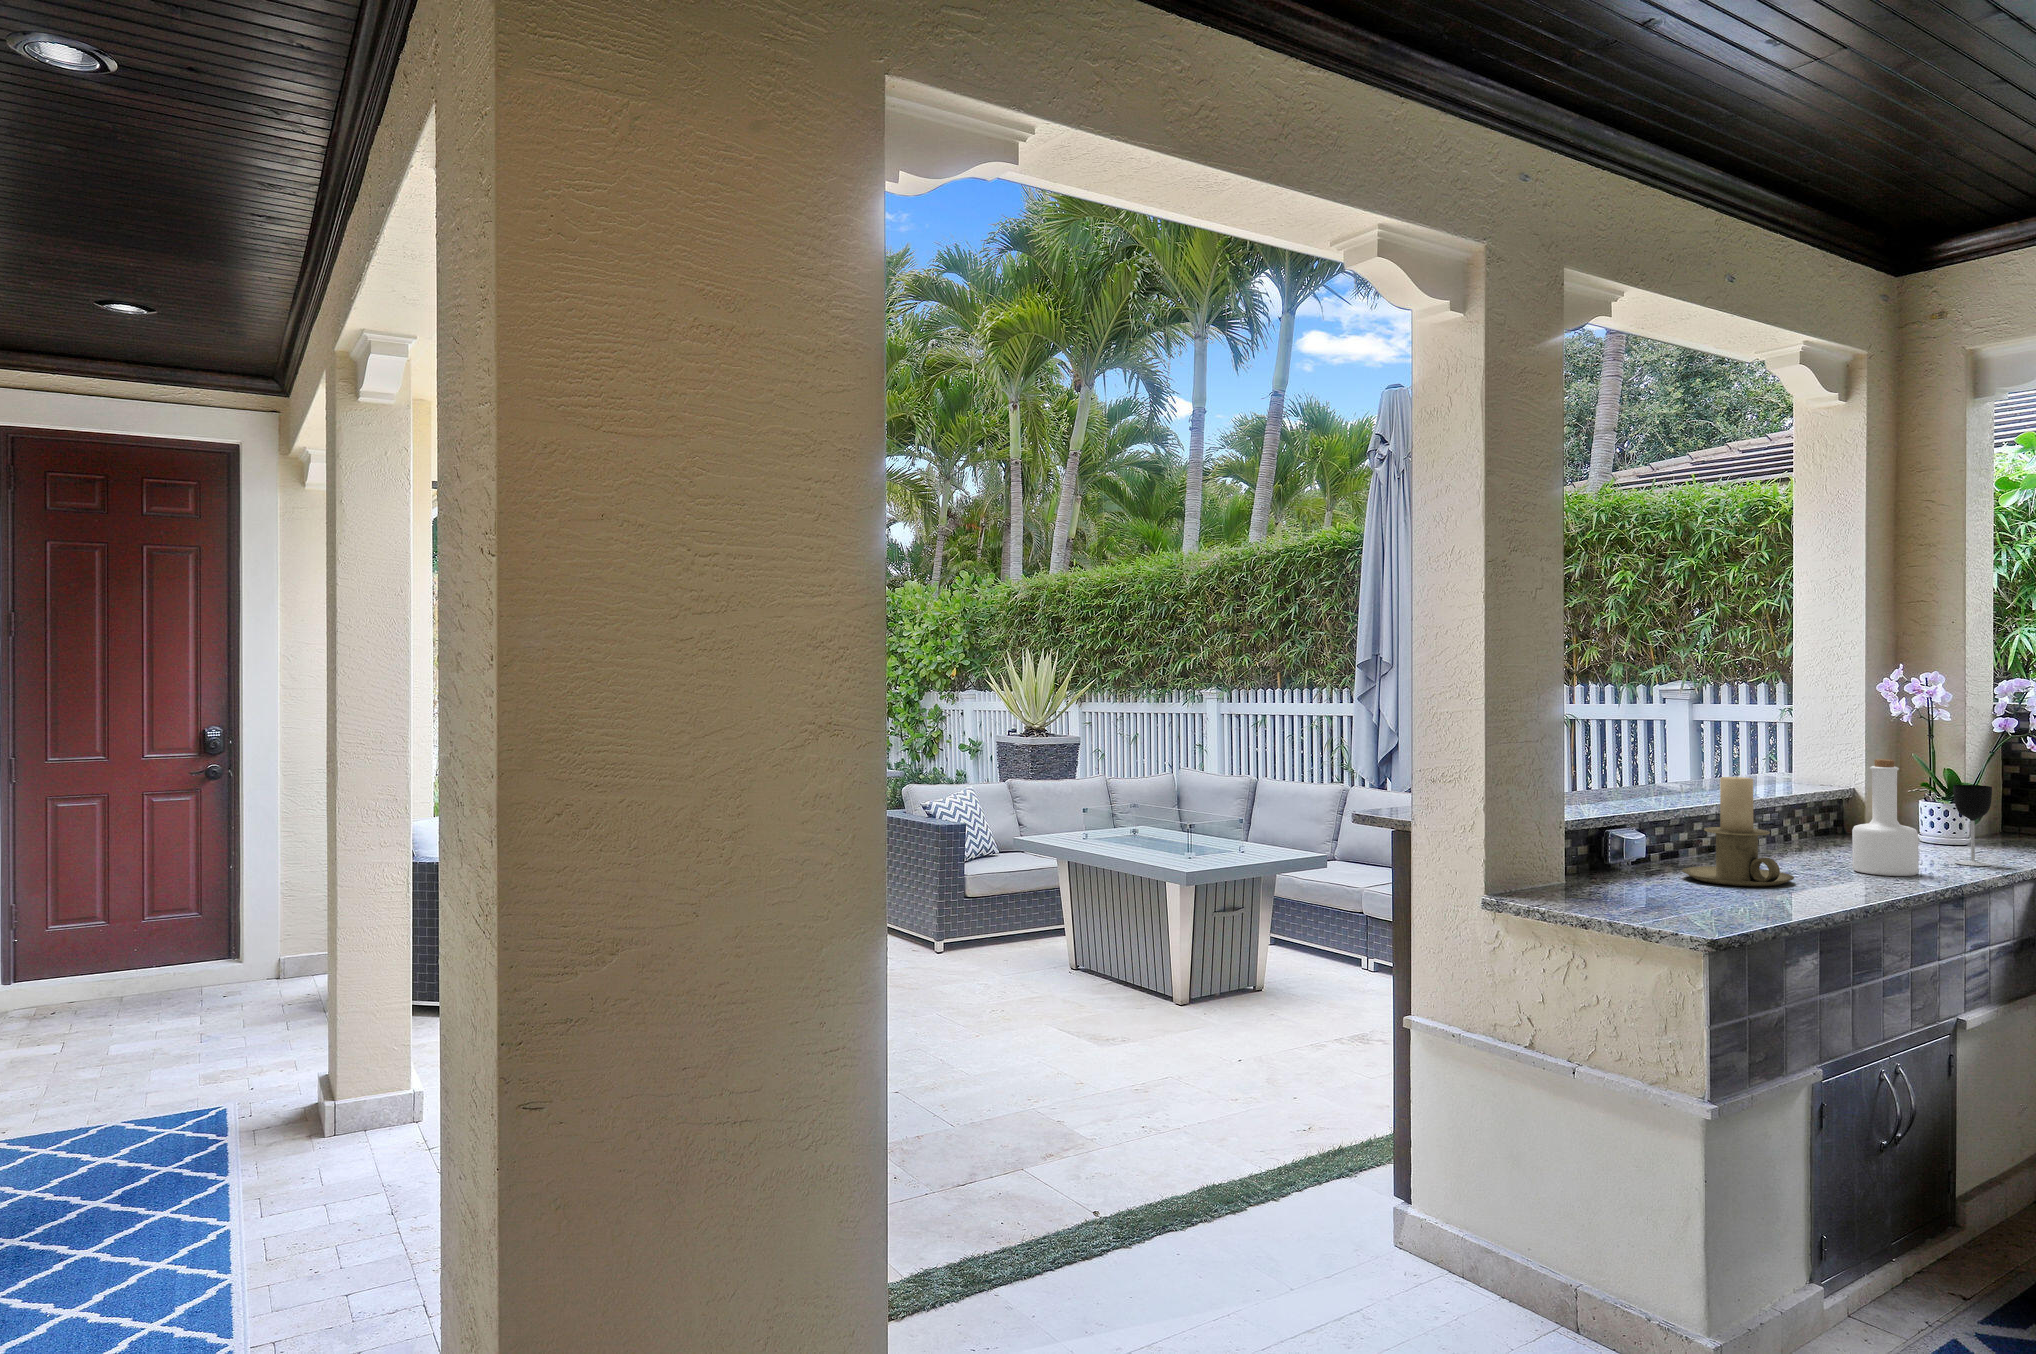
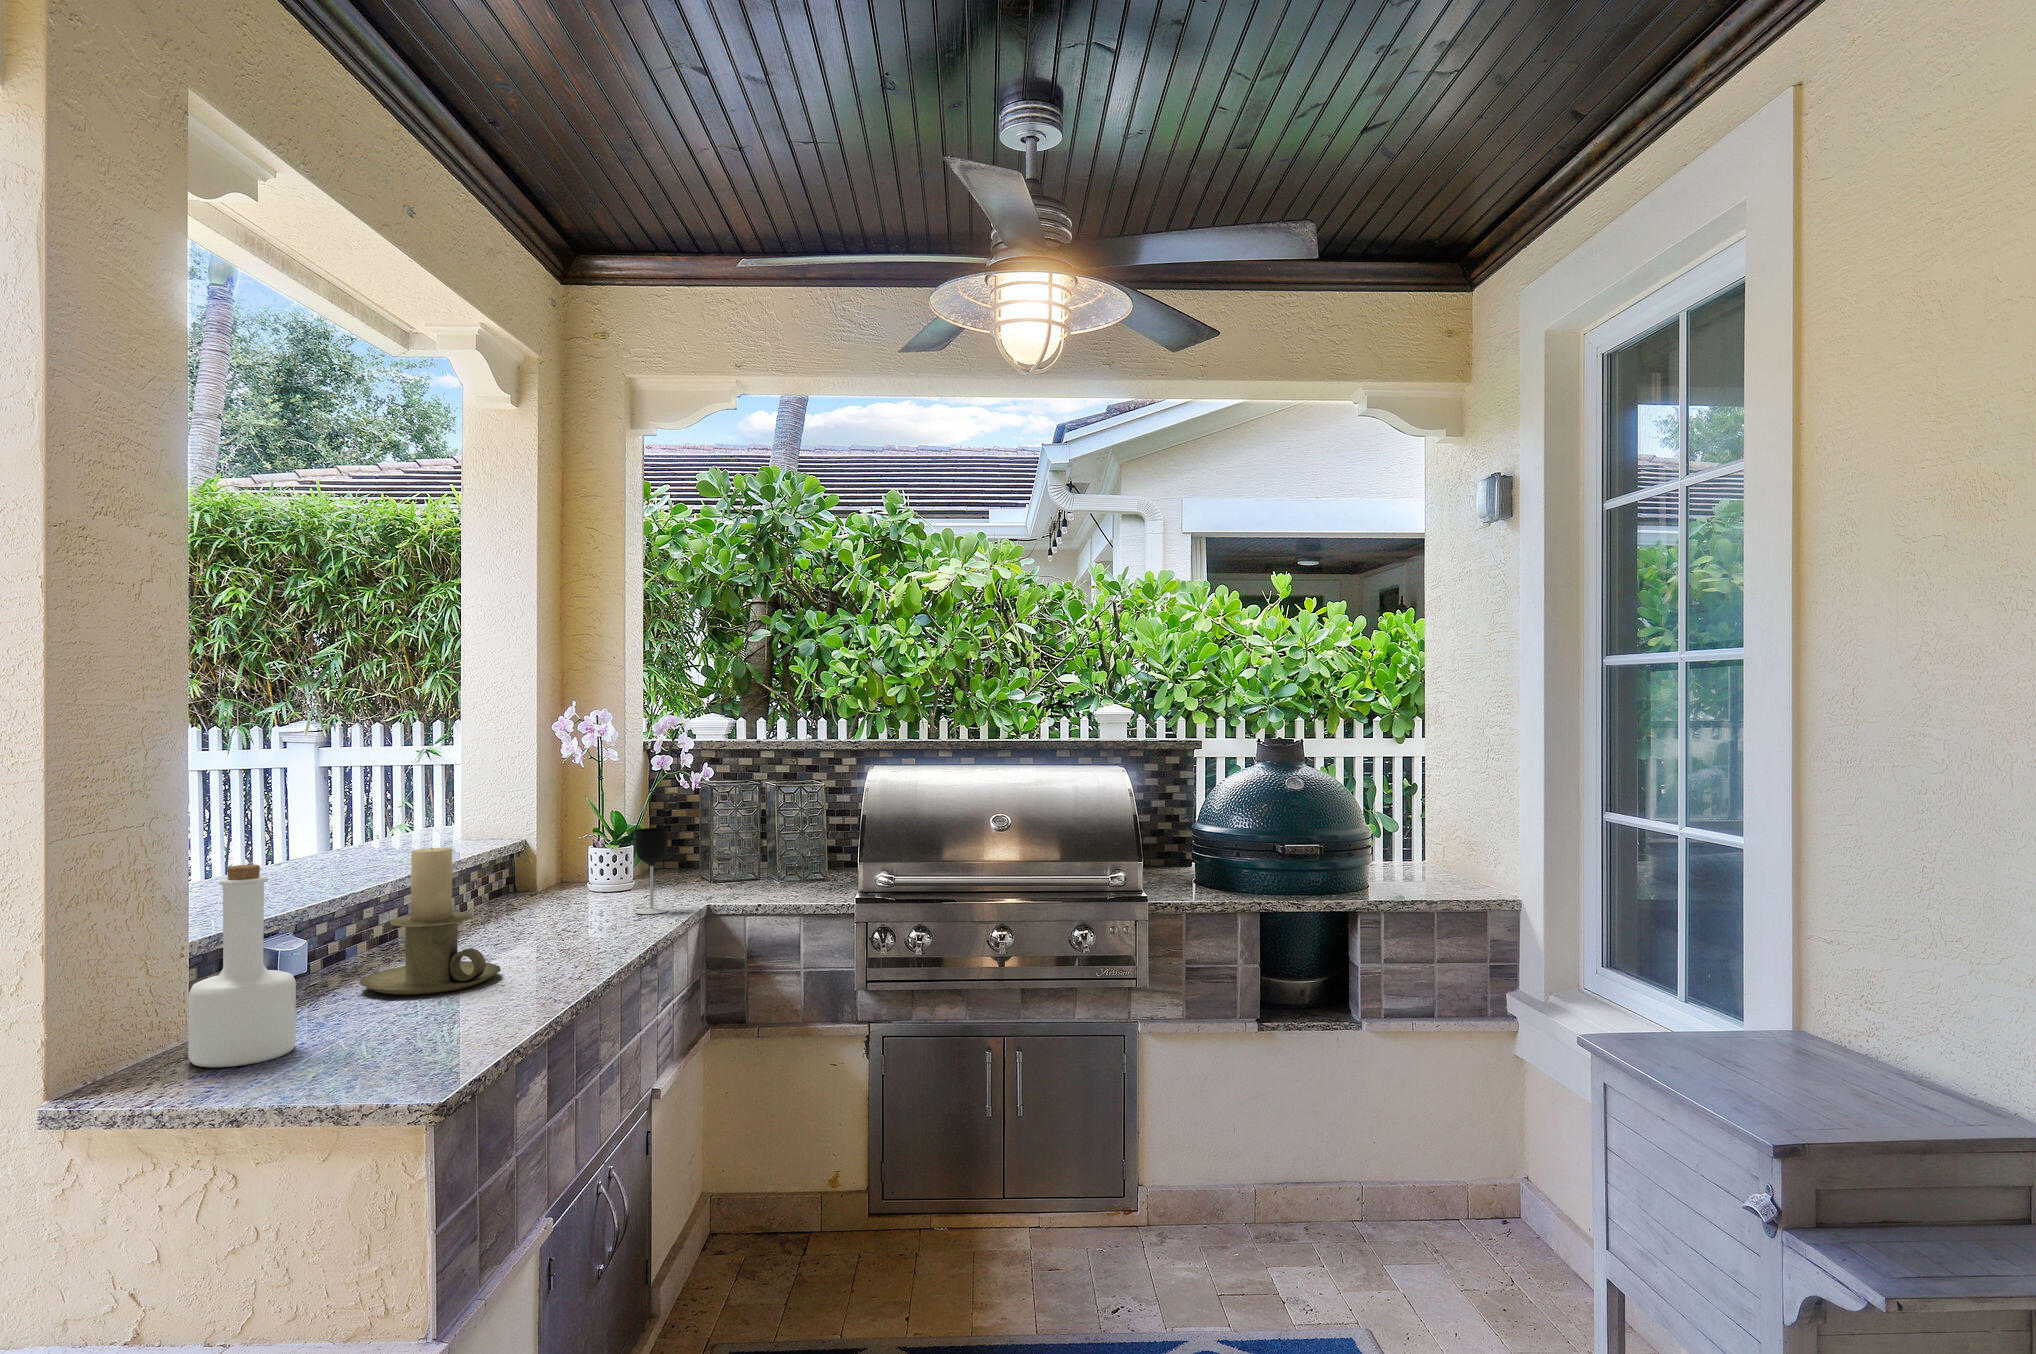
bottle: present [1852,759,1918,876] -> present [188,864,296,1067]

